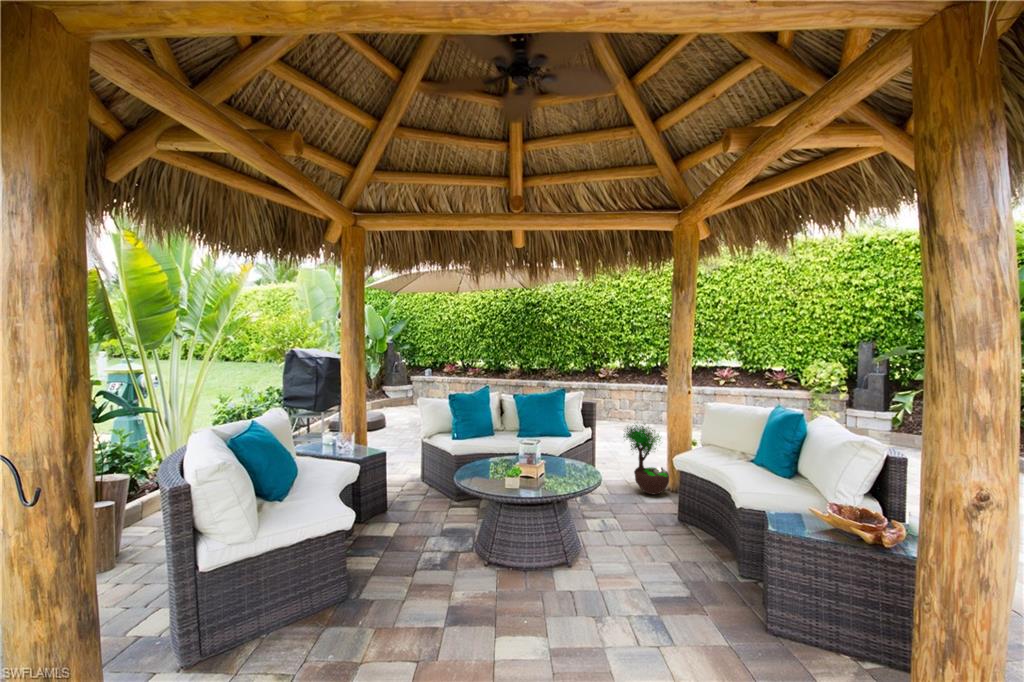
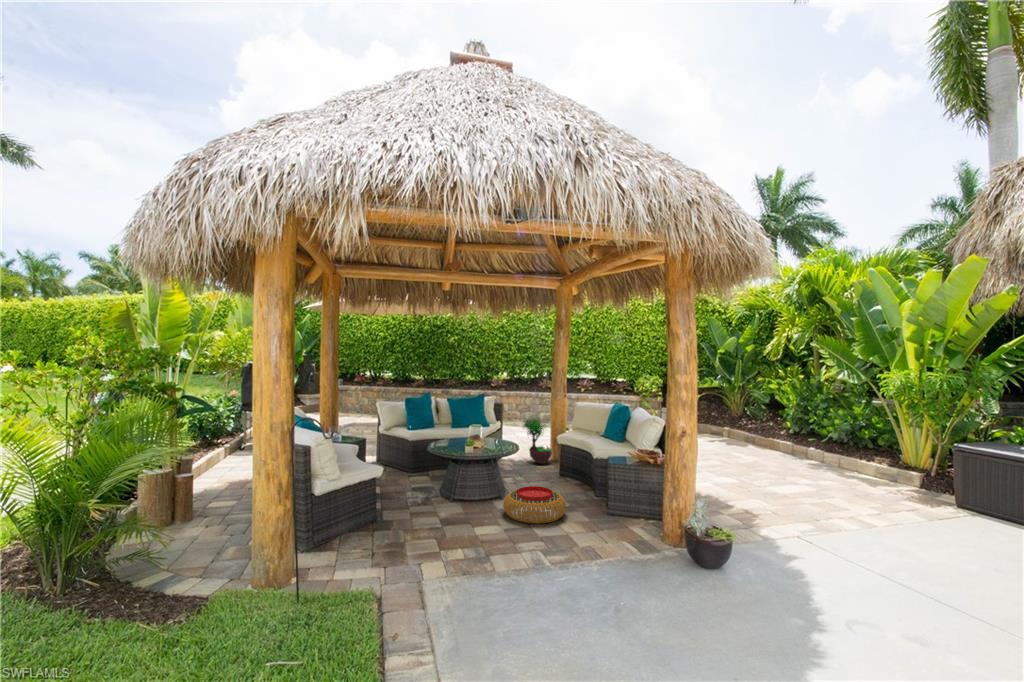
pouf: none [562,556,680,641] -> present [503,486,566,524]

